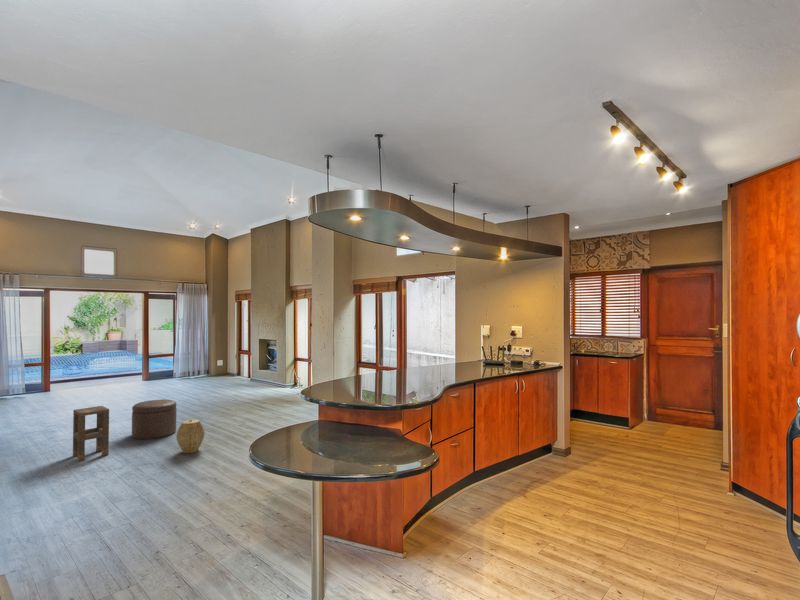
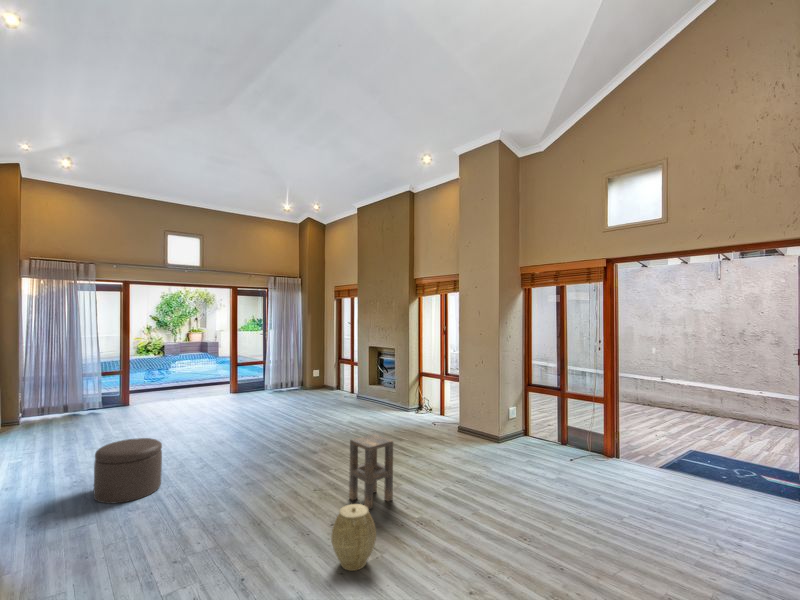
ottoman: present [132,399,177,439] -> present [94,438,162,503]
side table: present [73,406,109,461] -> present [349,434,393,509]

